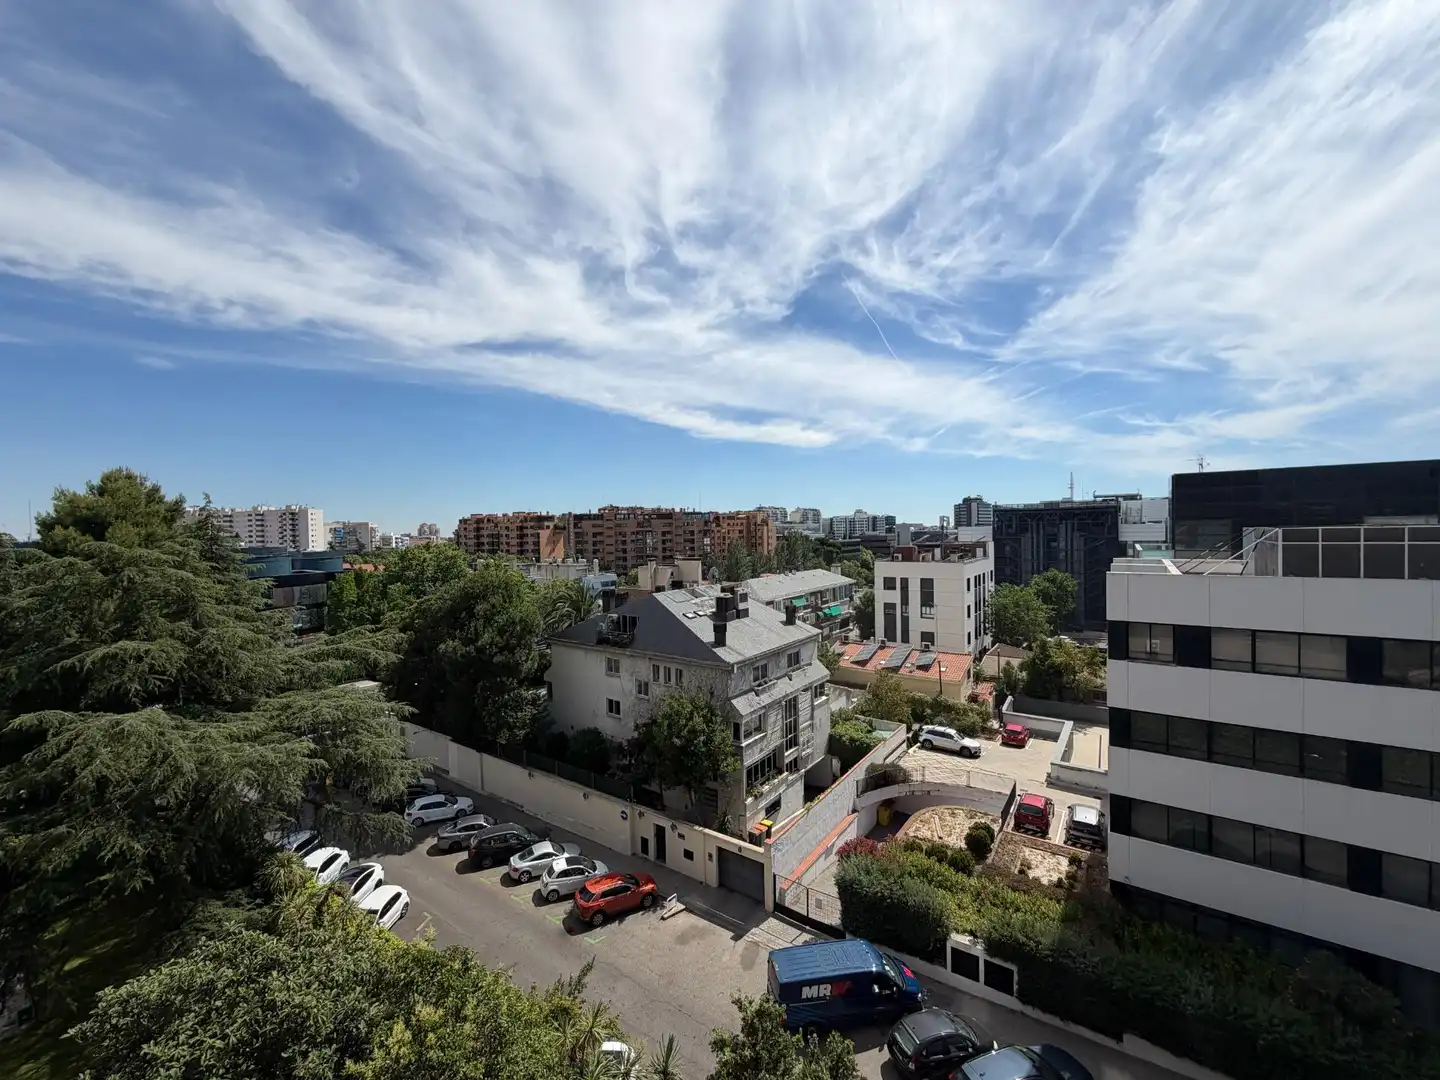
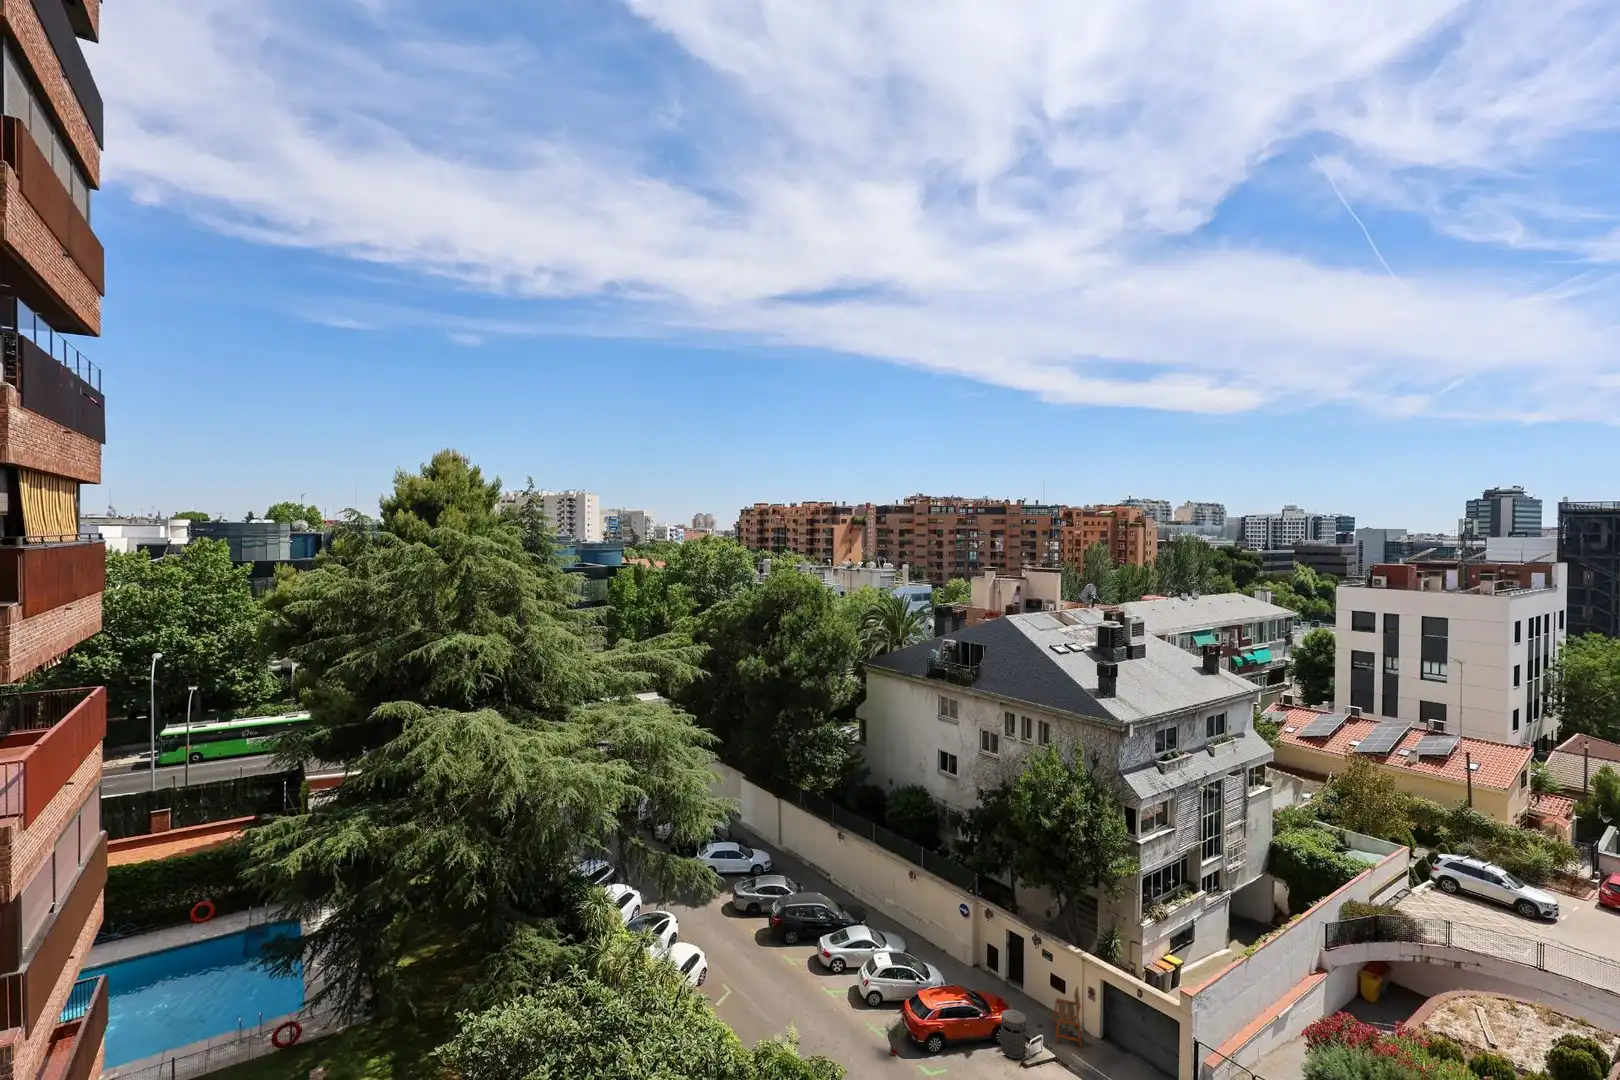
bench: none [686,854,705,897] -> present [1054,987,1082,1046]
trash can: none [649,880,666,915] -> present [1001,1010,1026,1060]

